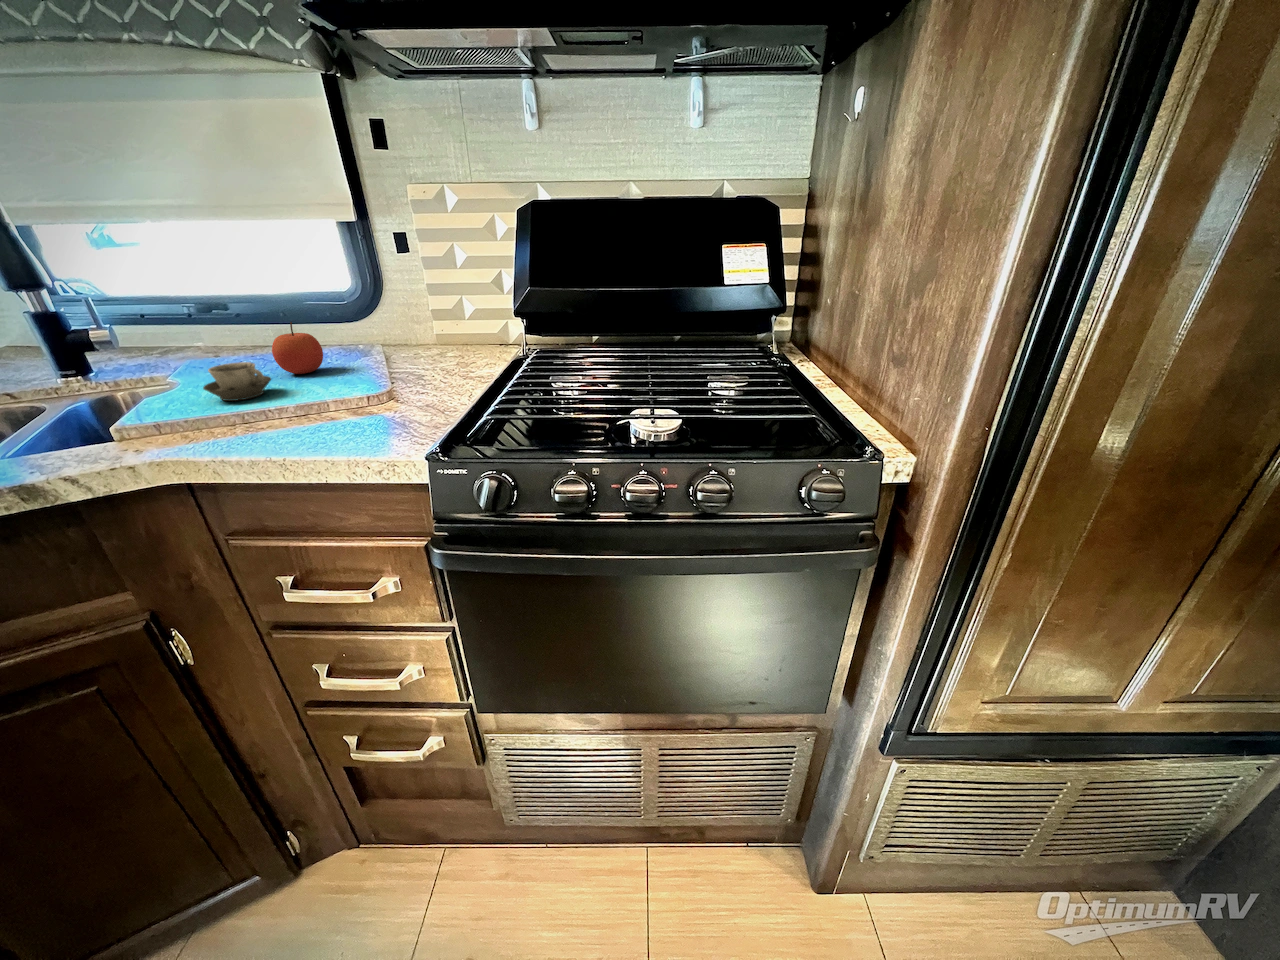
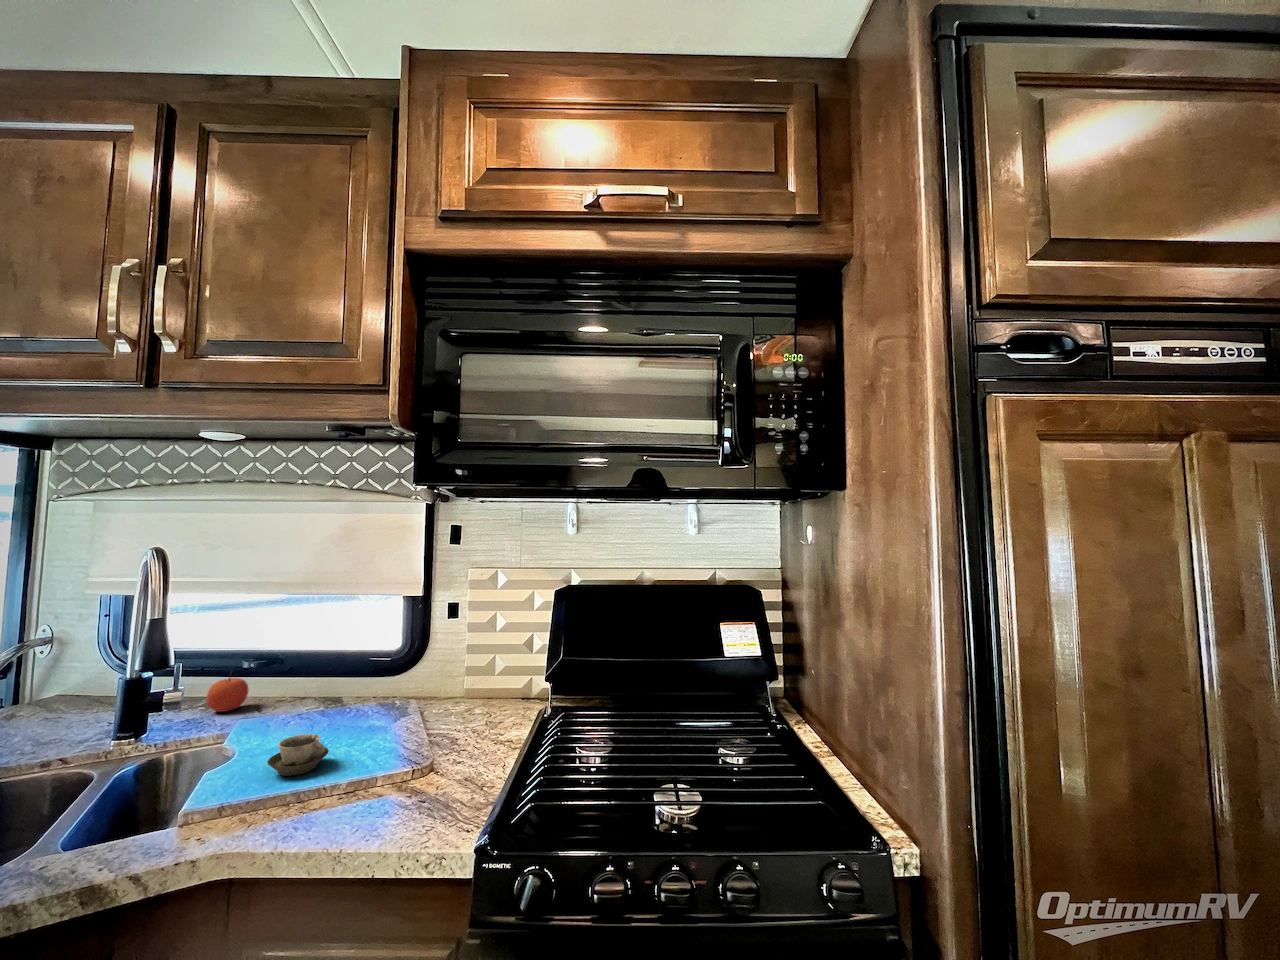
apple: present [272,322,323,374] -> present [207,671,248,712]

